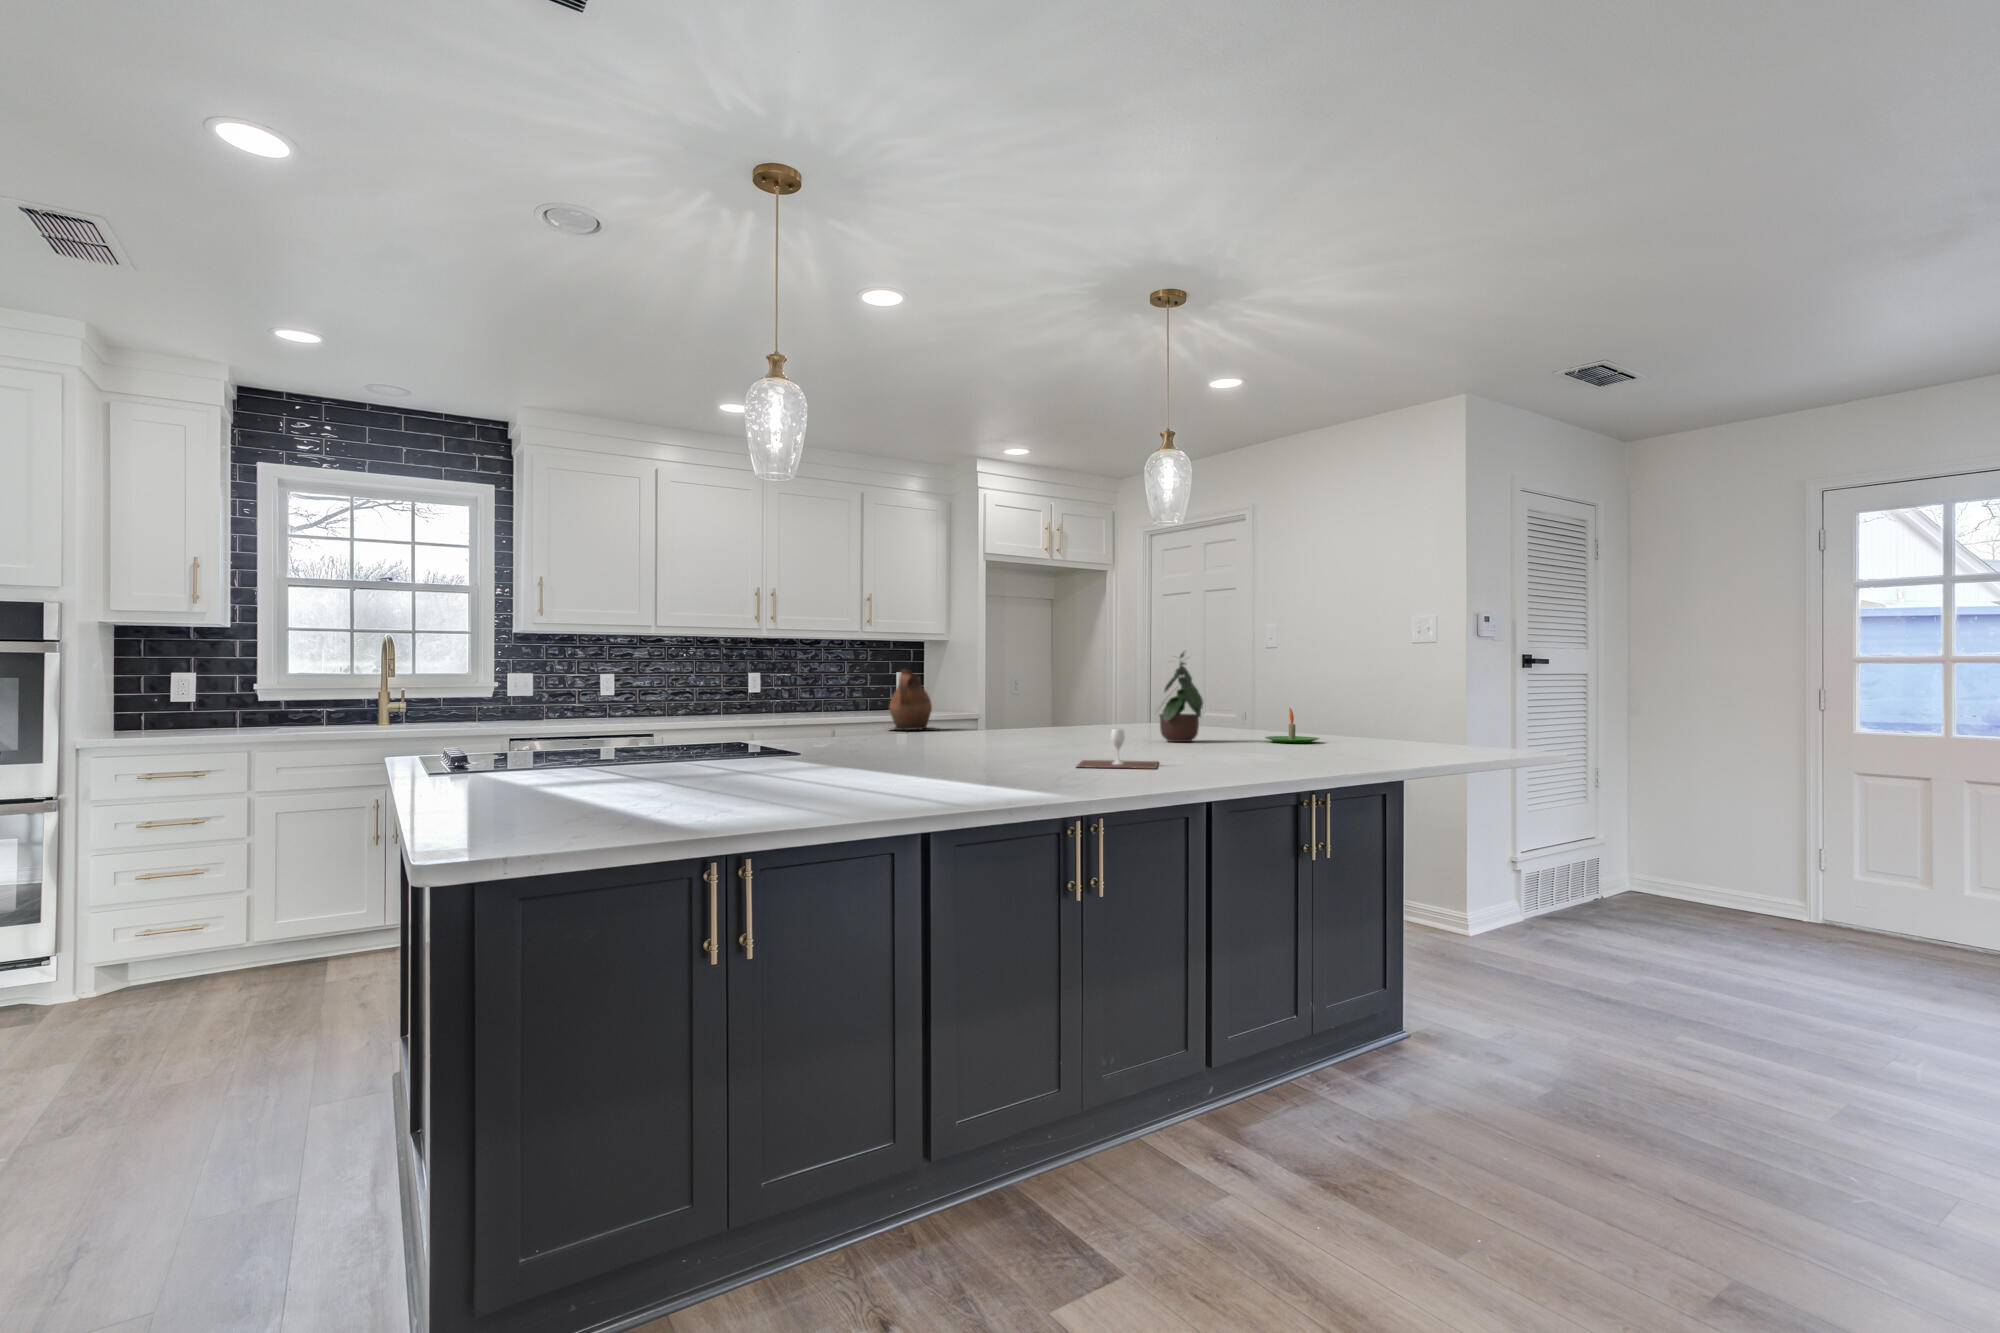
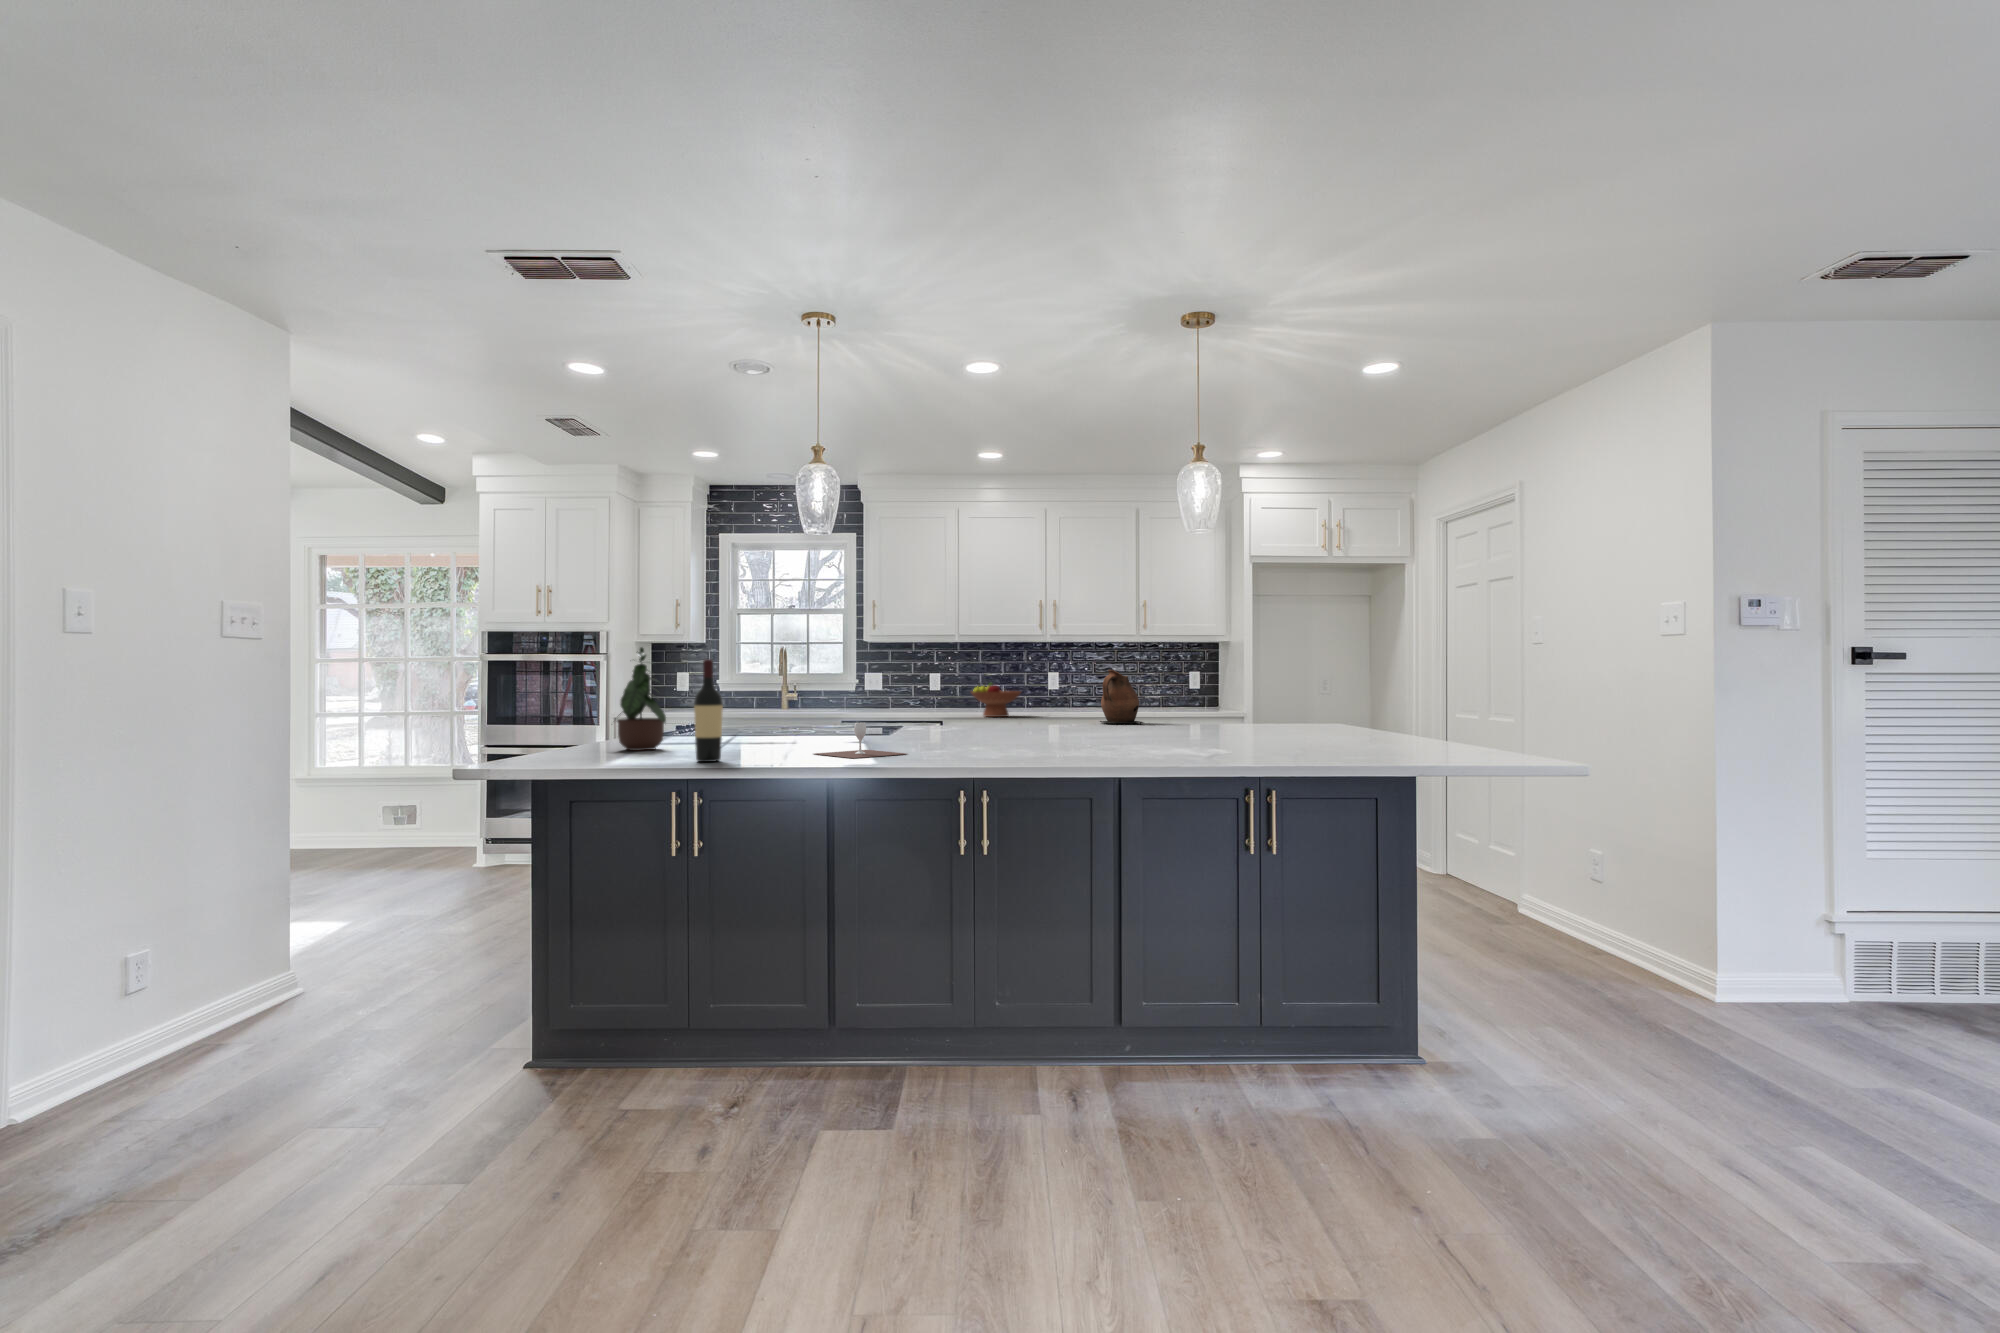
wine bottle: none [789,650,831,807] -> present [694,659,723,762]
potted plant: present [1159,653,1203,742] -> present [617,647,666,750]
fruit bowl: none [680,684,747,728] -> present [971,683,1021,717]
candle: present [1265,708,1320,743] -> none [1355,709,1415,747]
wine glass: present [1077,729,1158,769] -> present [815,723,906,758]

